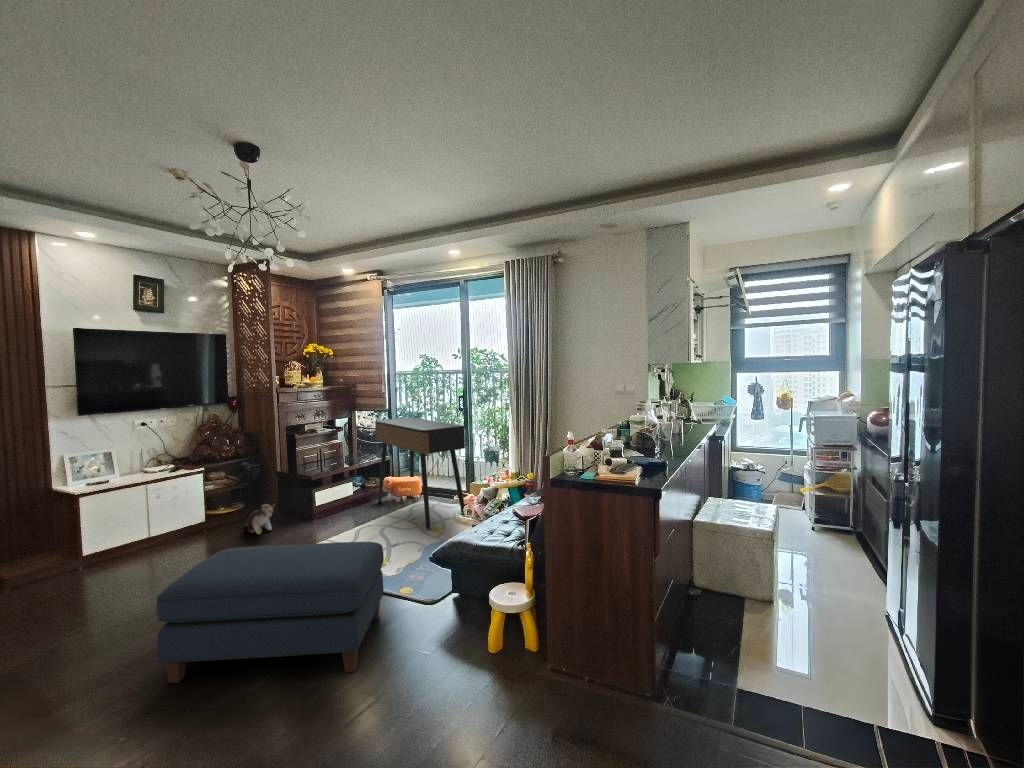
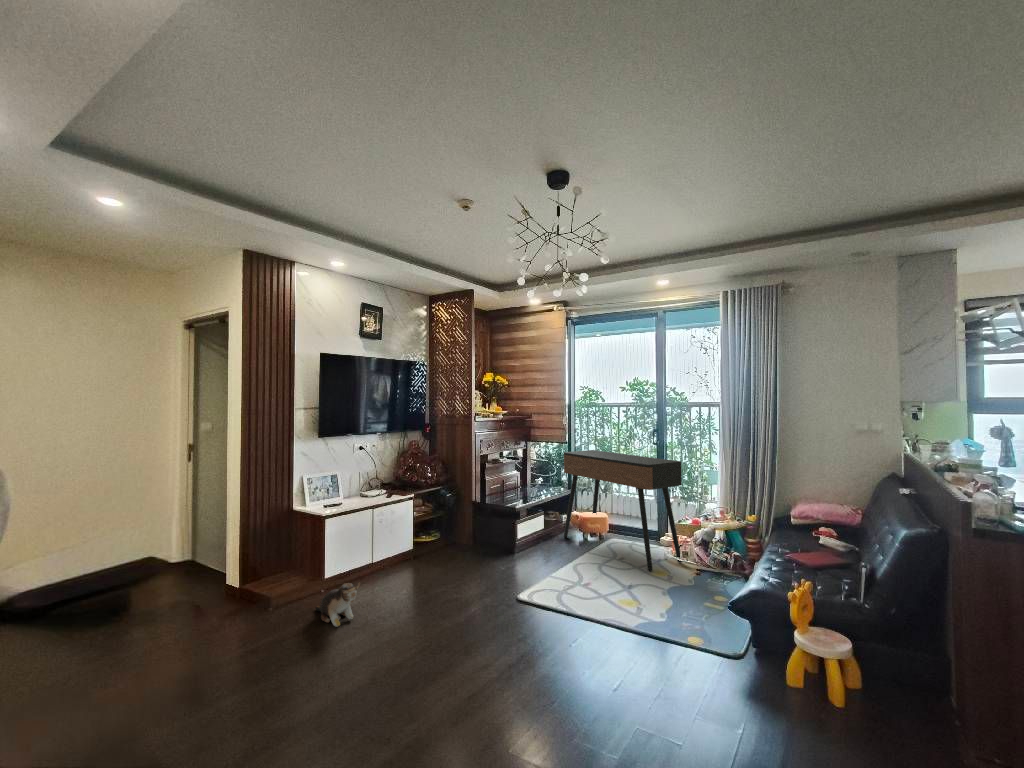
plush toy: present [244,504,274,534] -> present [316,583,360,627]
ottoman: present [156,542,384,683] -> none [531,585,753,742]

